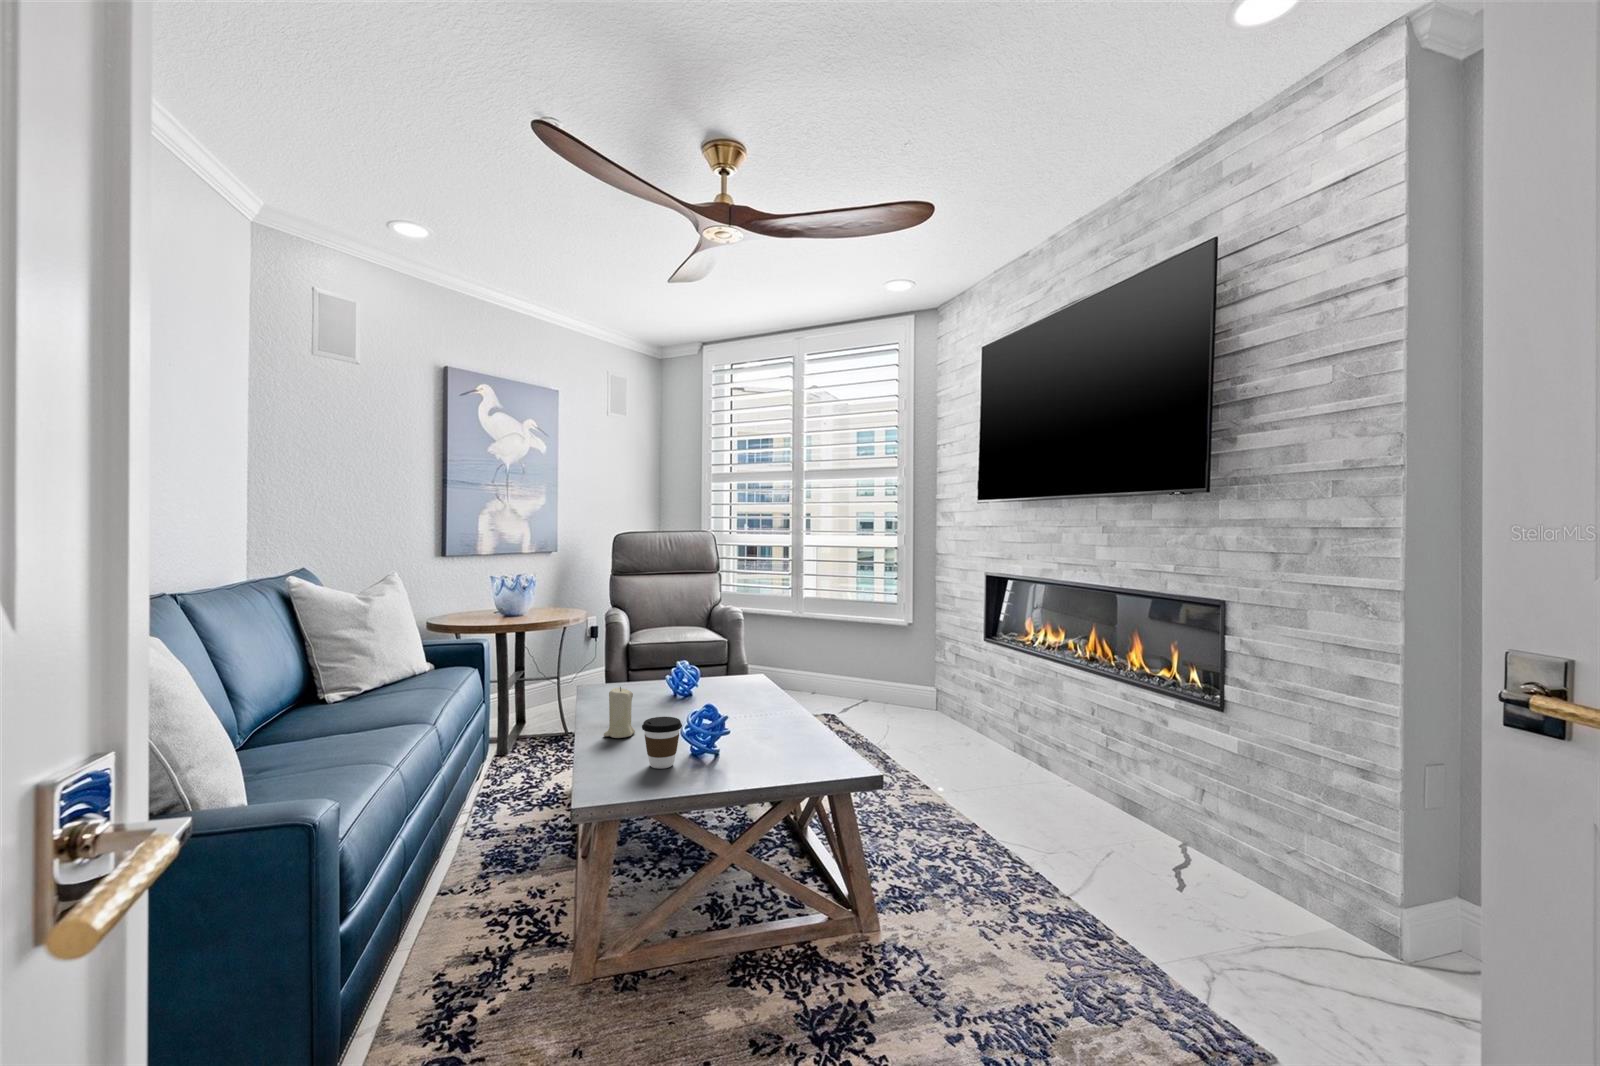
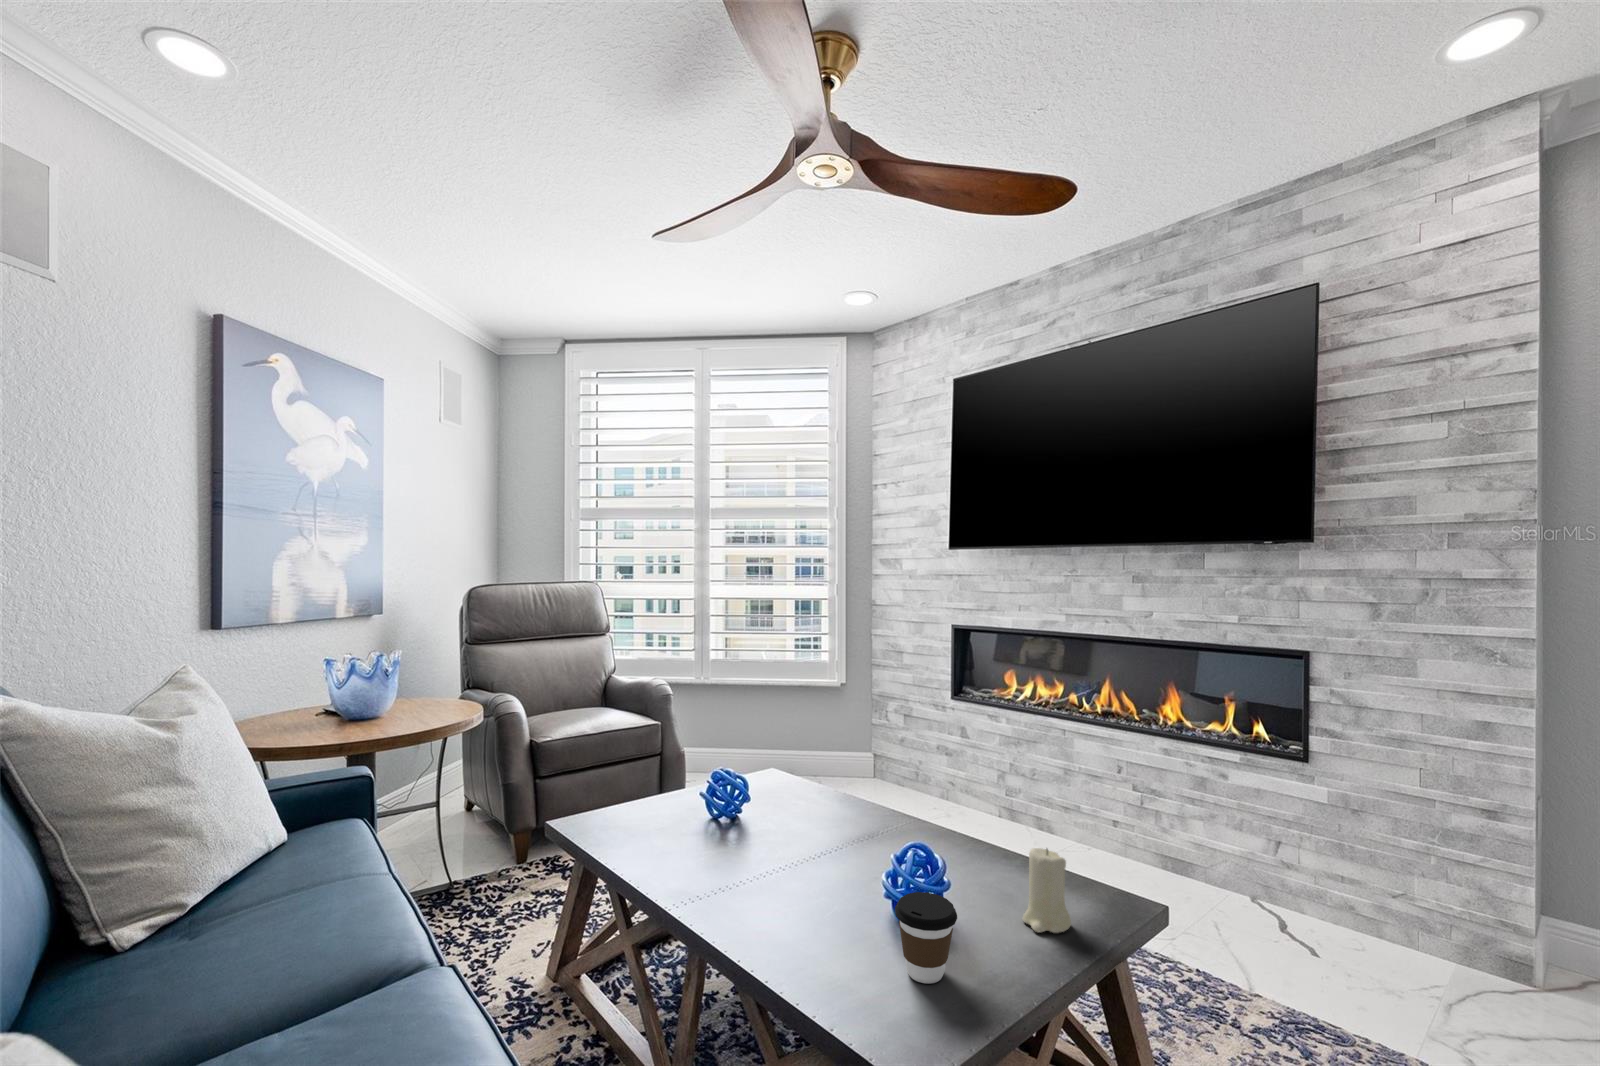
candle: present [604,687,635,738] -> present [1023,848,1071,933]

